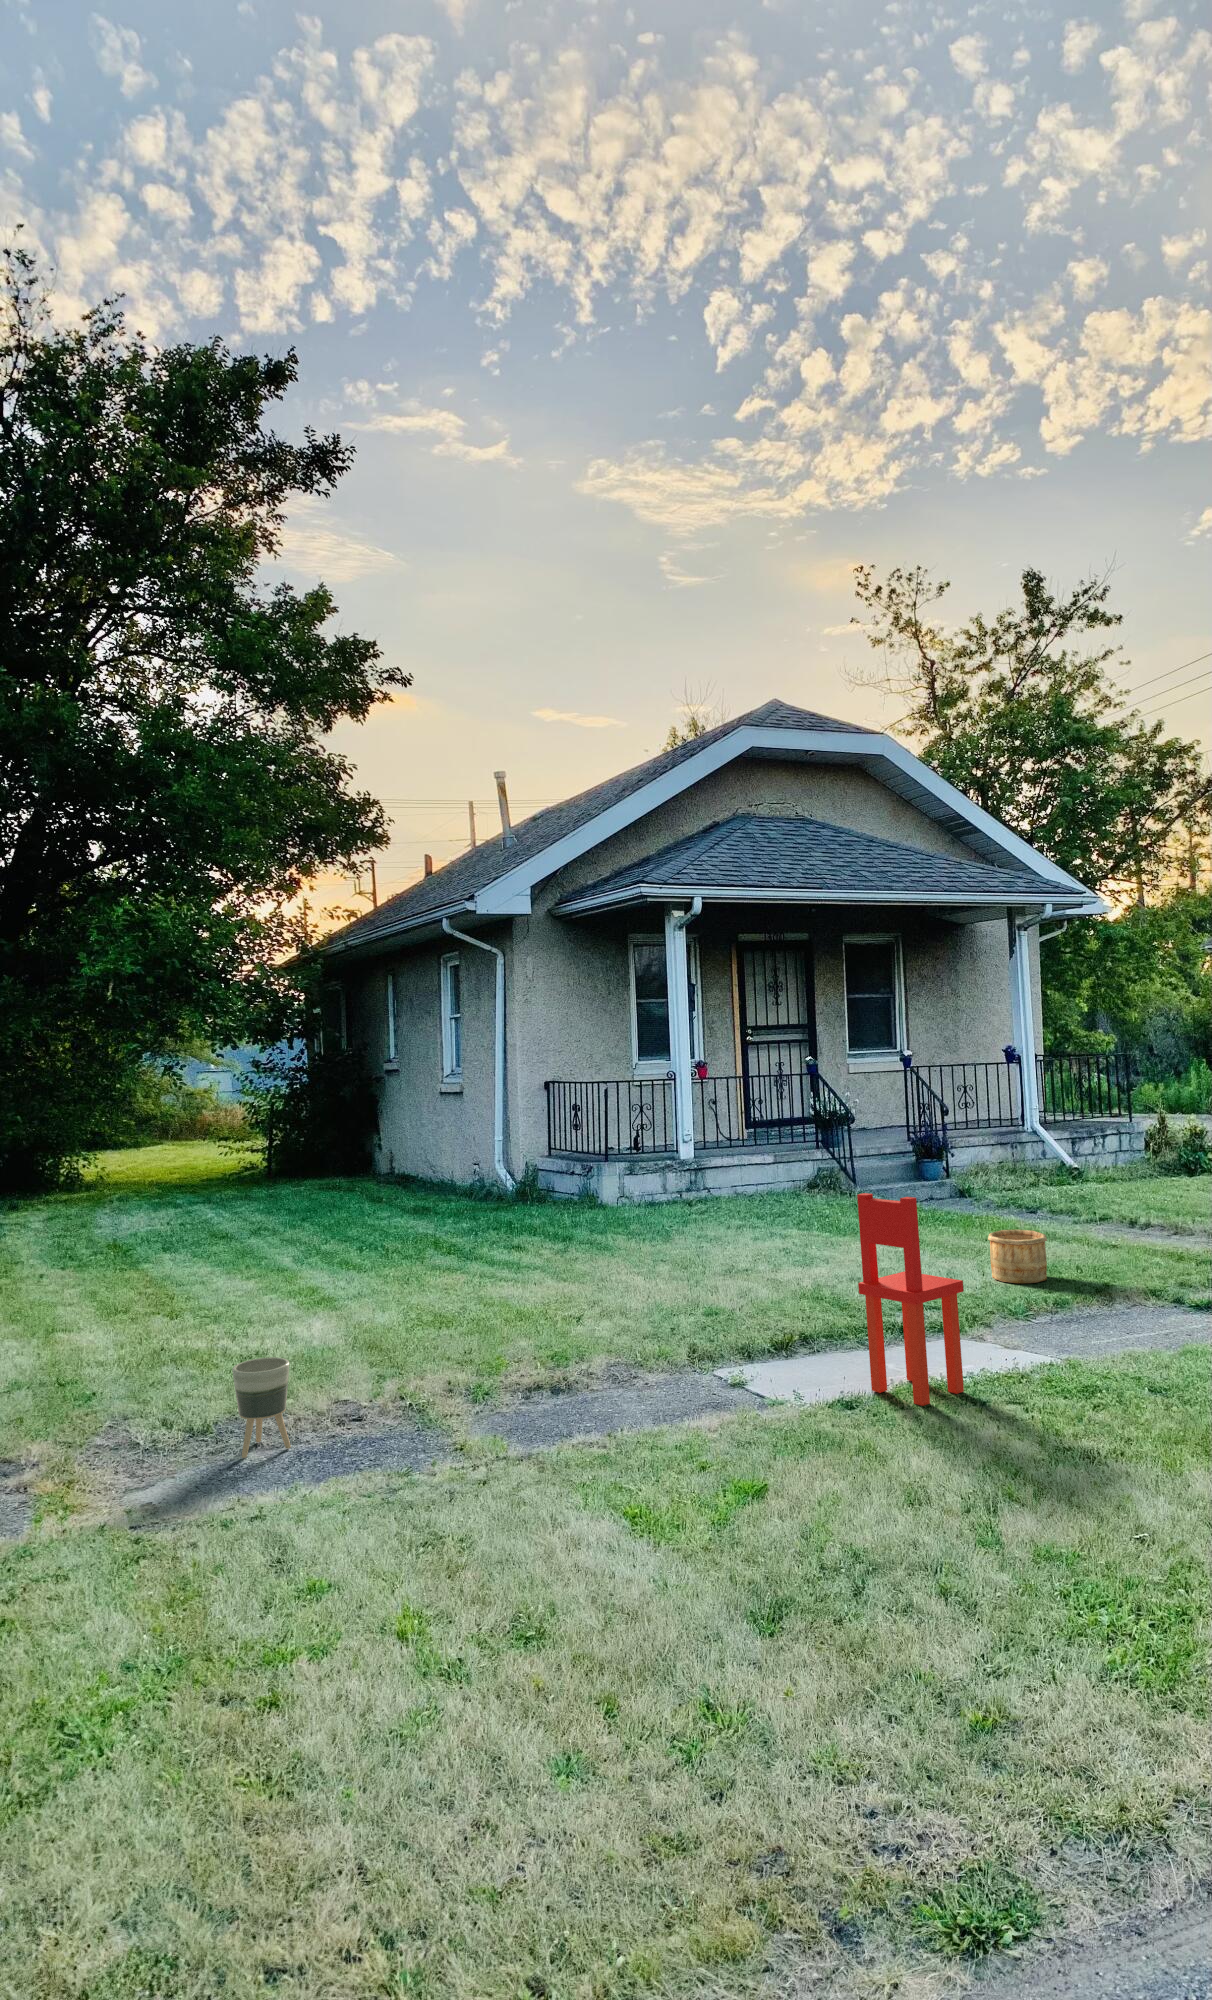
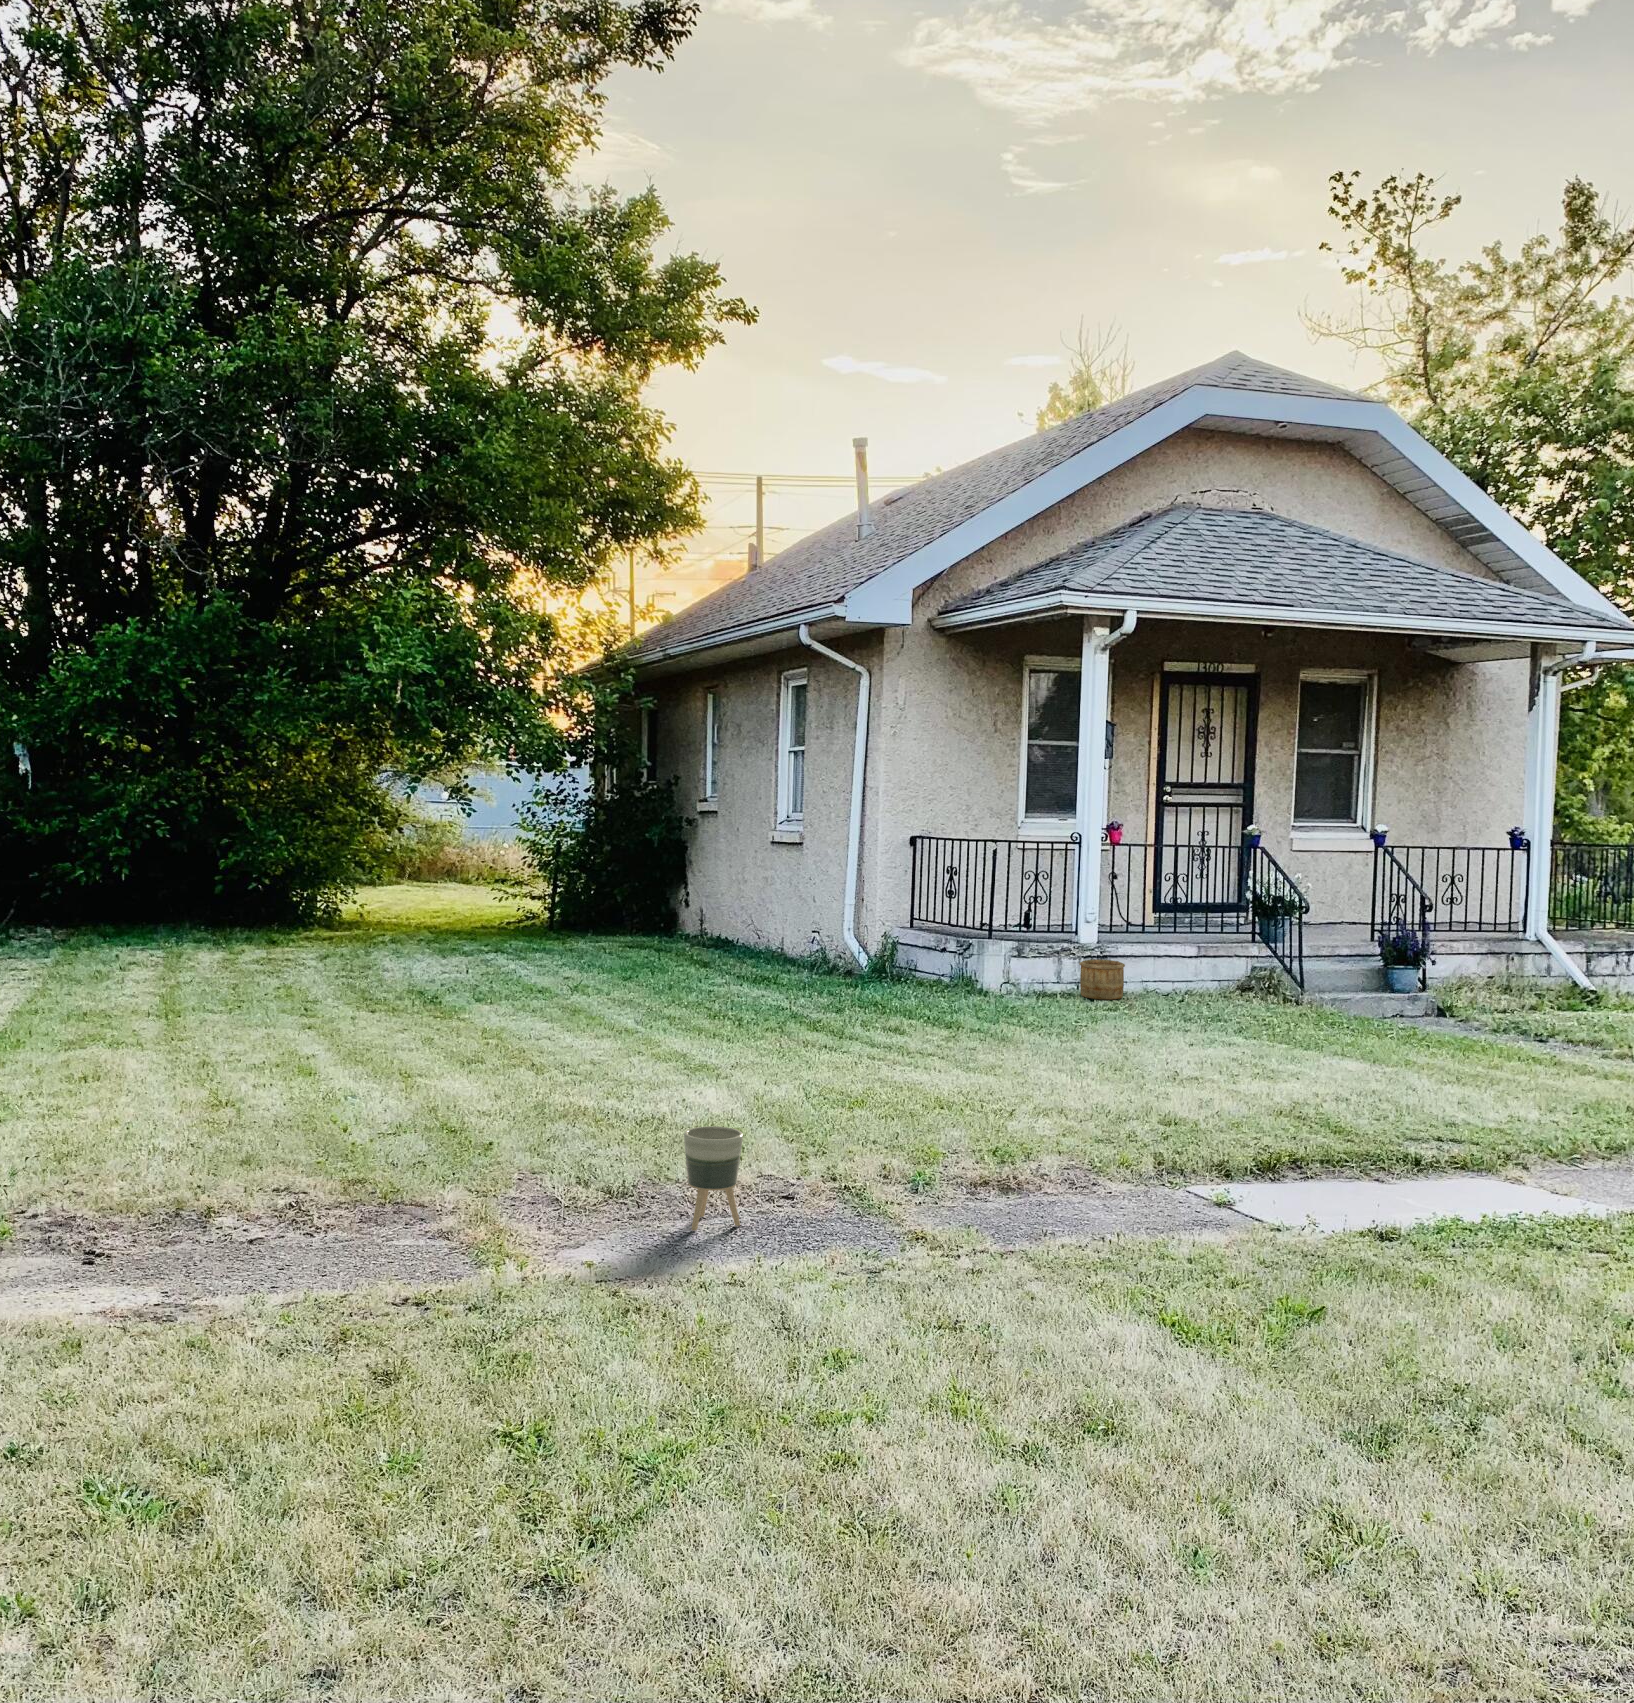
chair: present [857,1193,964,1406] -> none [1372,1002,1497,1247]
wooden bucket: present [988,1230,1047,1284] -> present [1079,959,1125,1000]

